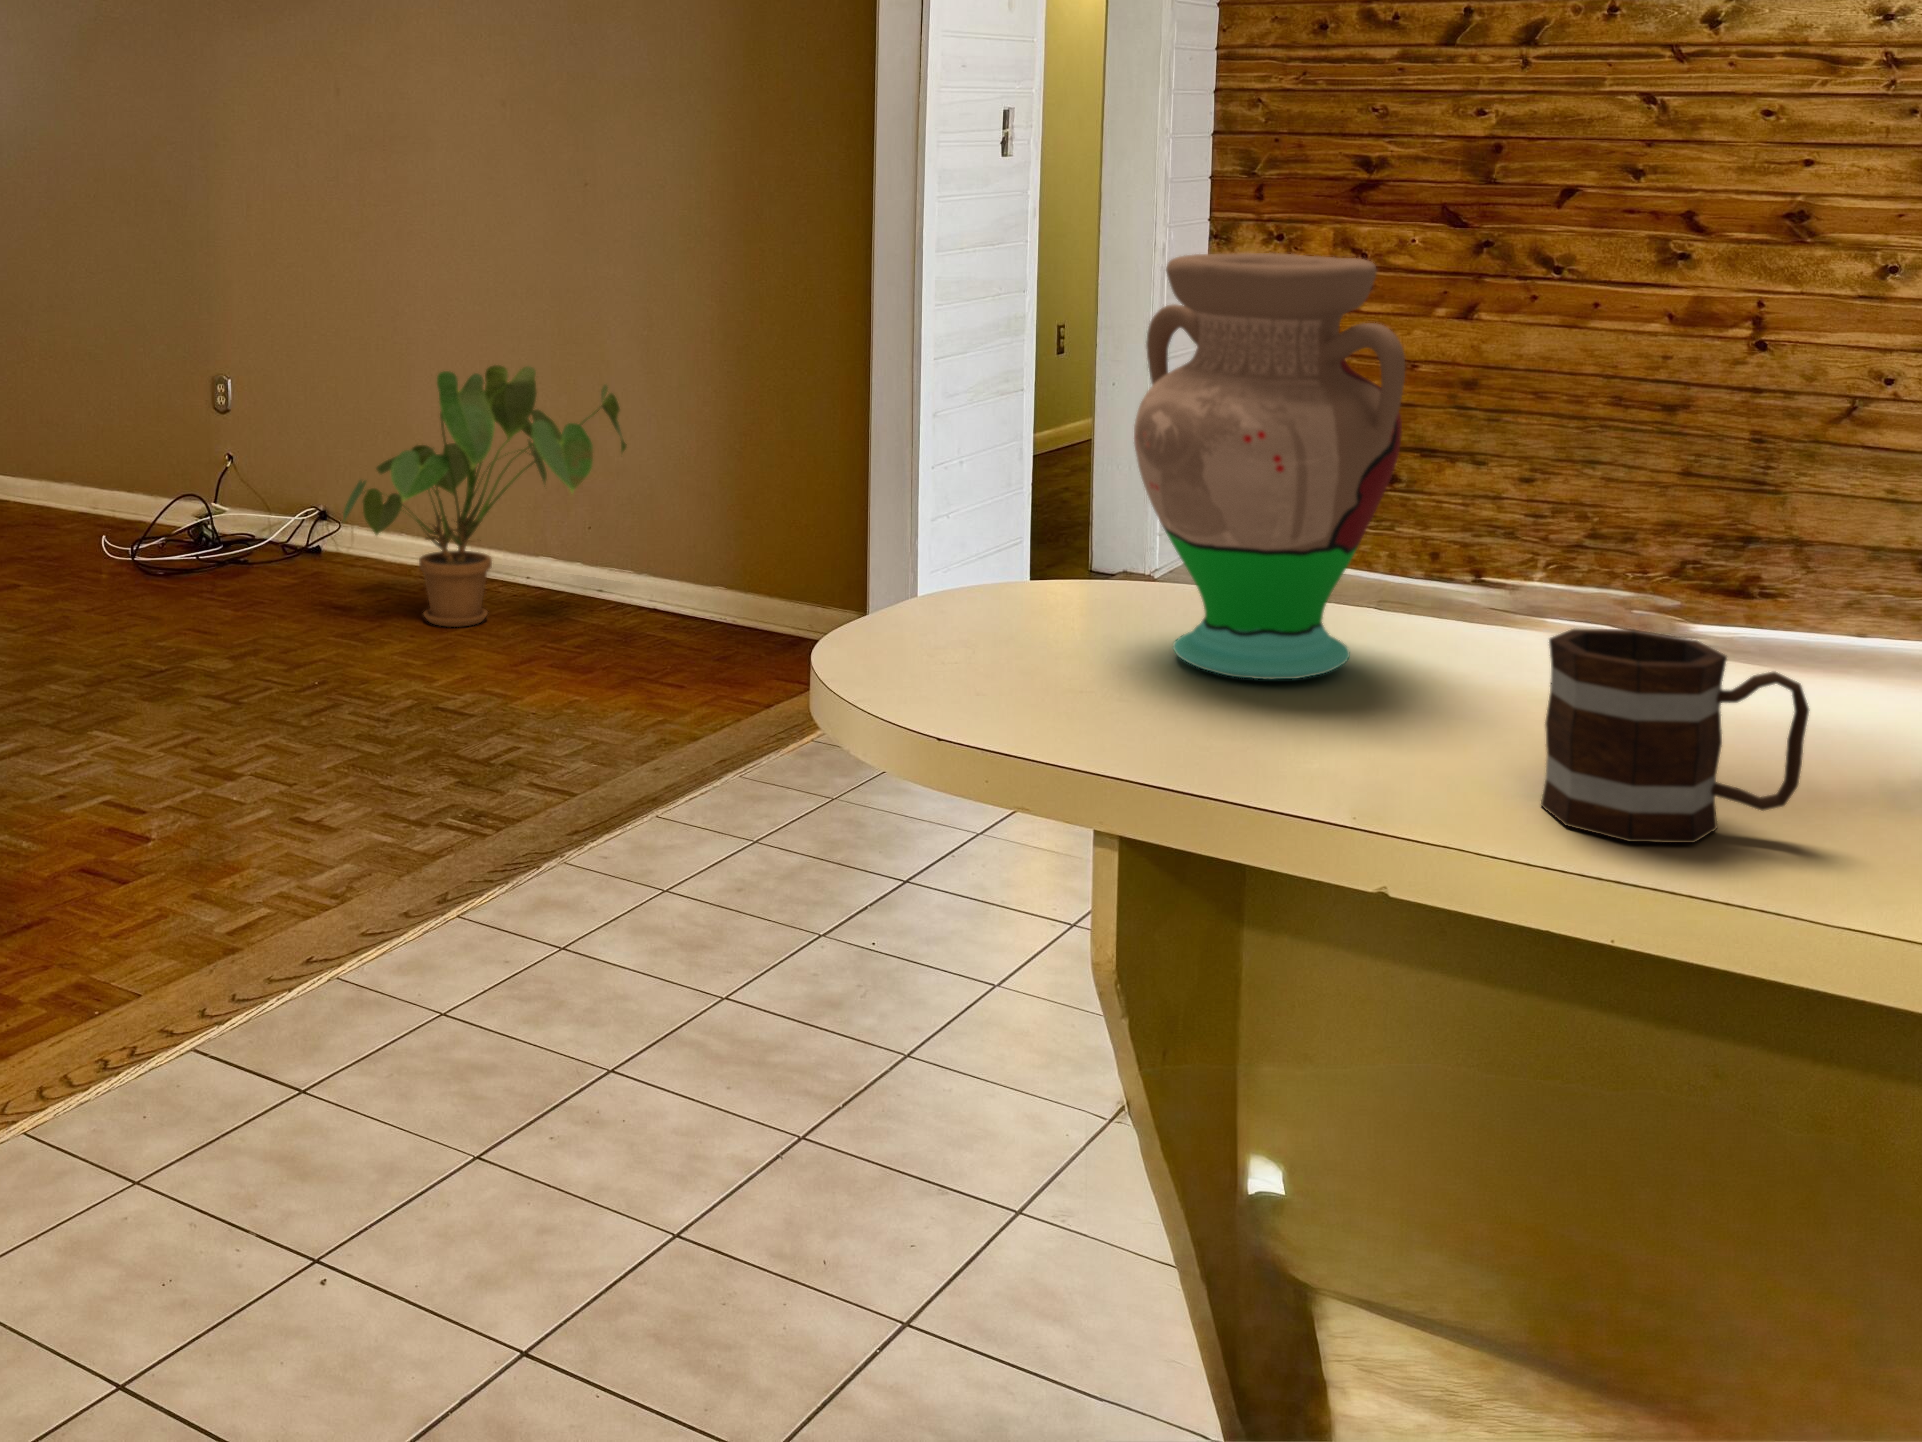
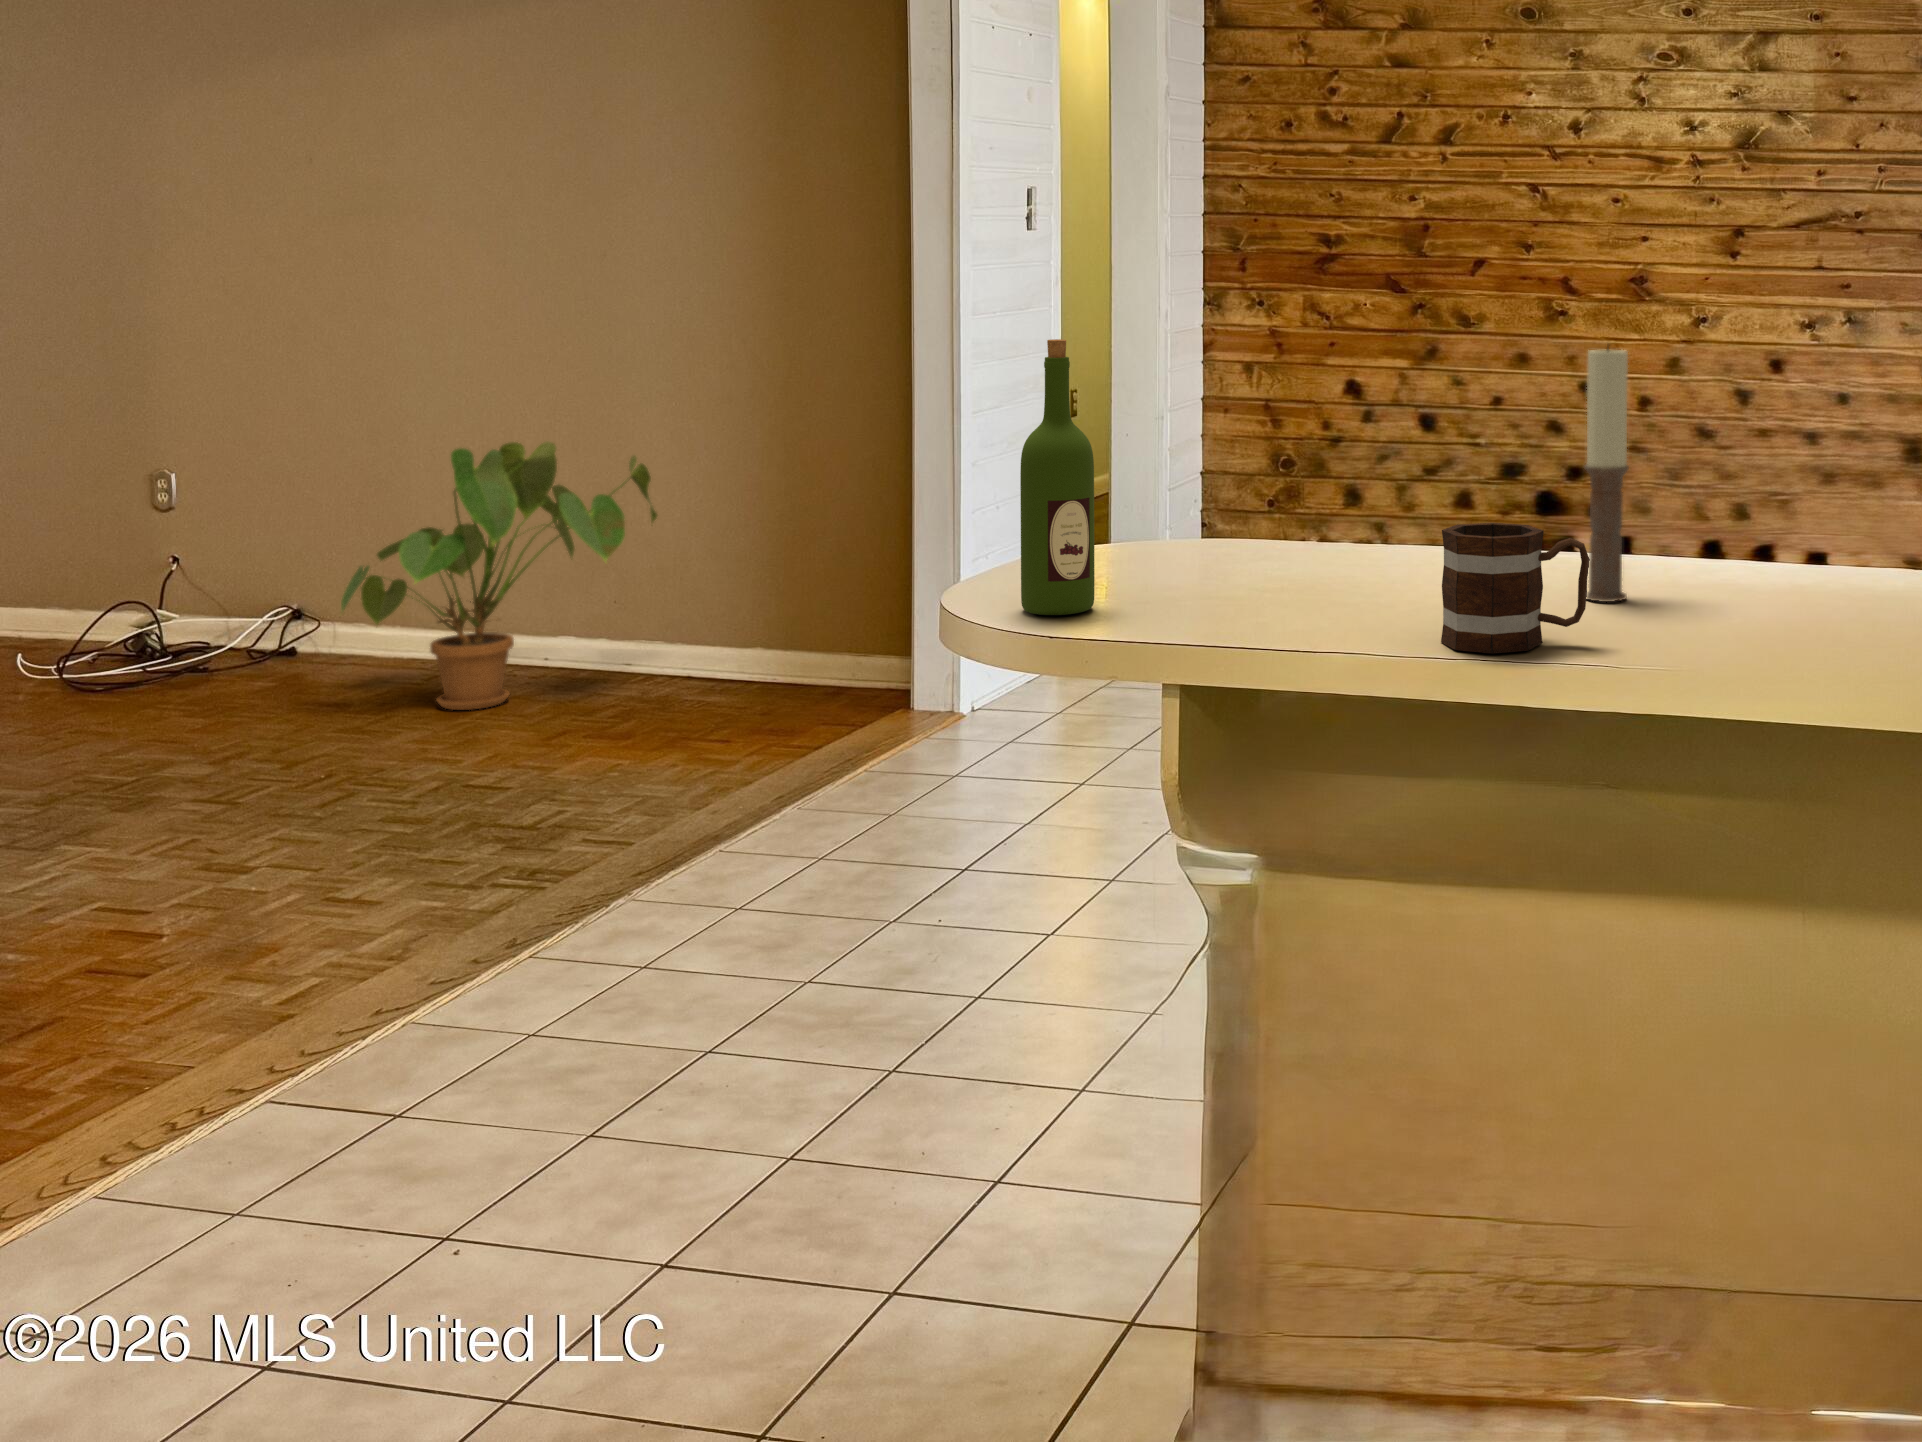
vase: present [1134,253,1405,679] -> none [1167,288,1350,593]
wine bottle: none [929,323,1028,690] -> present [1020,339,1095,615]
candle: none [1779,354,1877,755] -> present [1585,348,1629,602]

